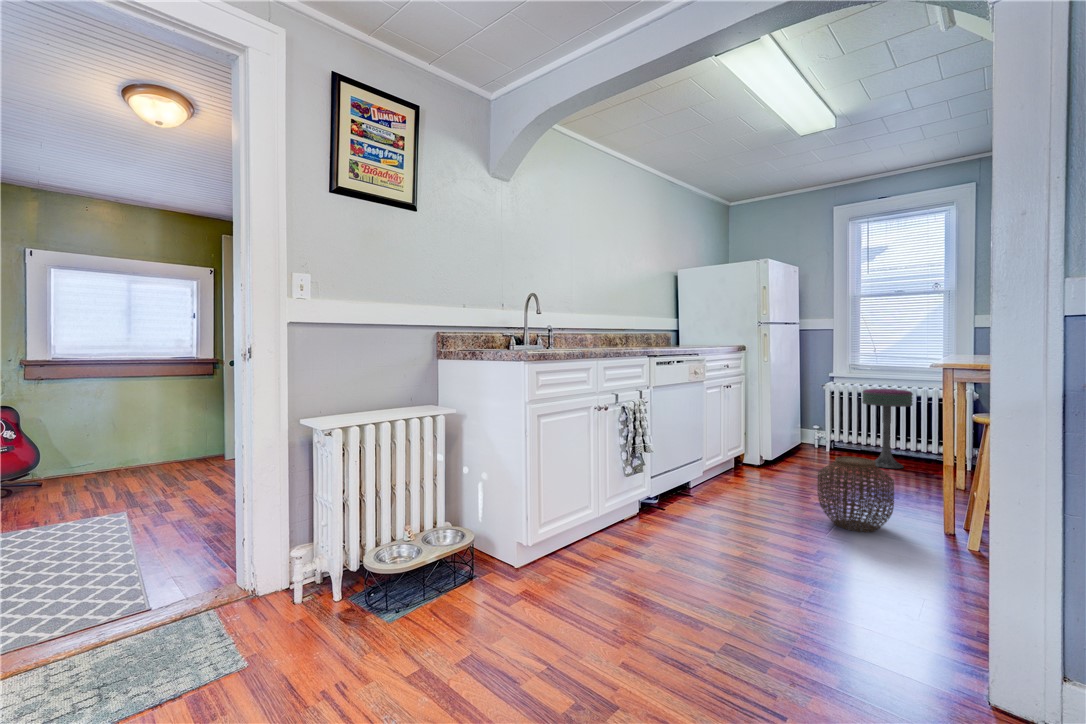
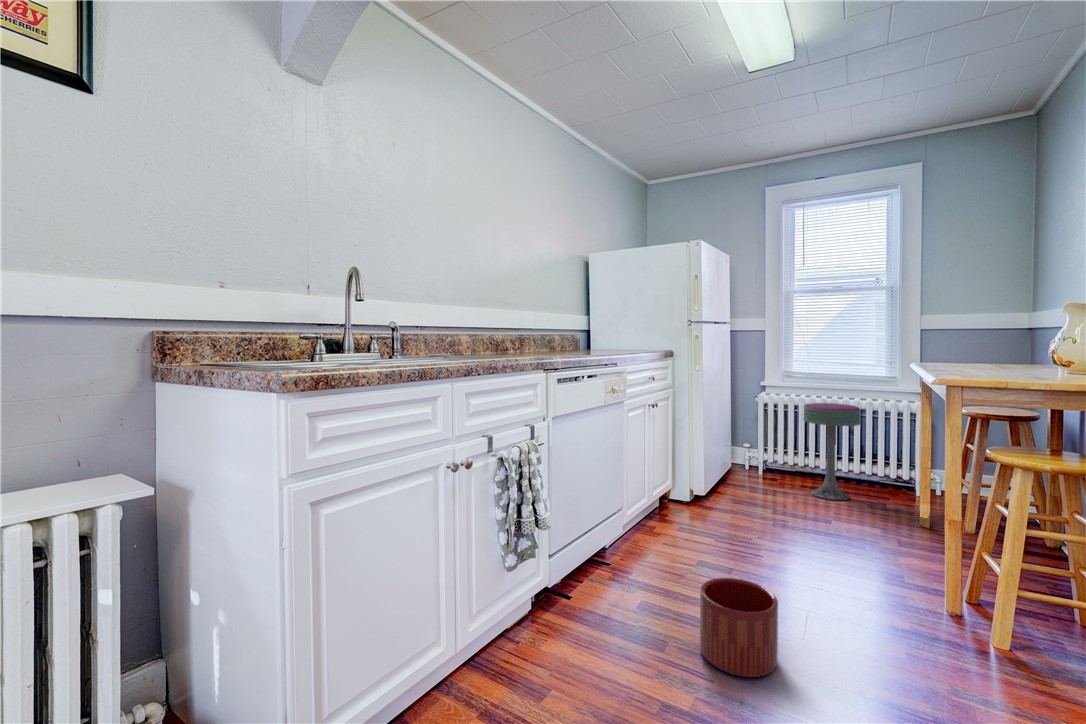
woven basket: present [818,456,894,532] -> none [782,514,890,630]
planter: none [753,491,804,546] -> present [700,578,778,677]

